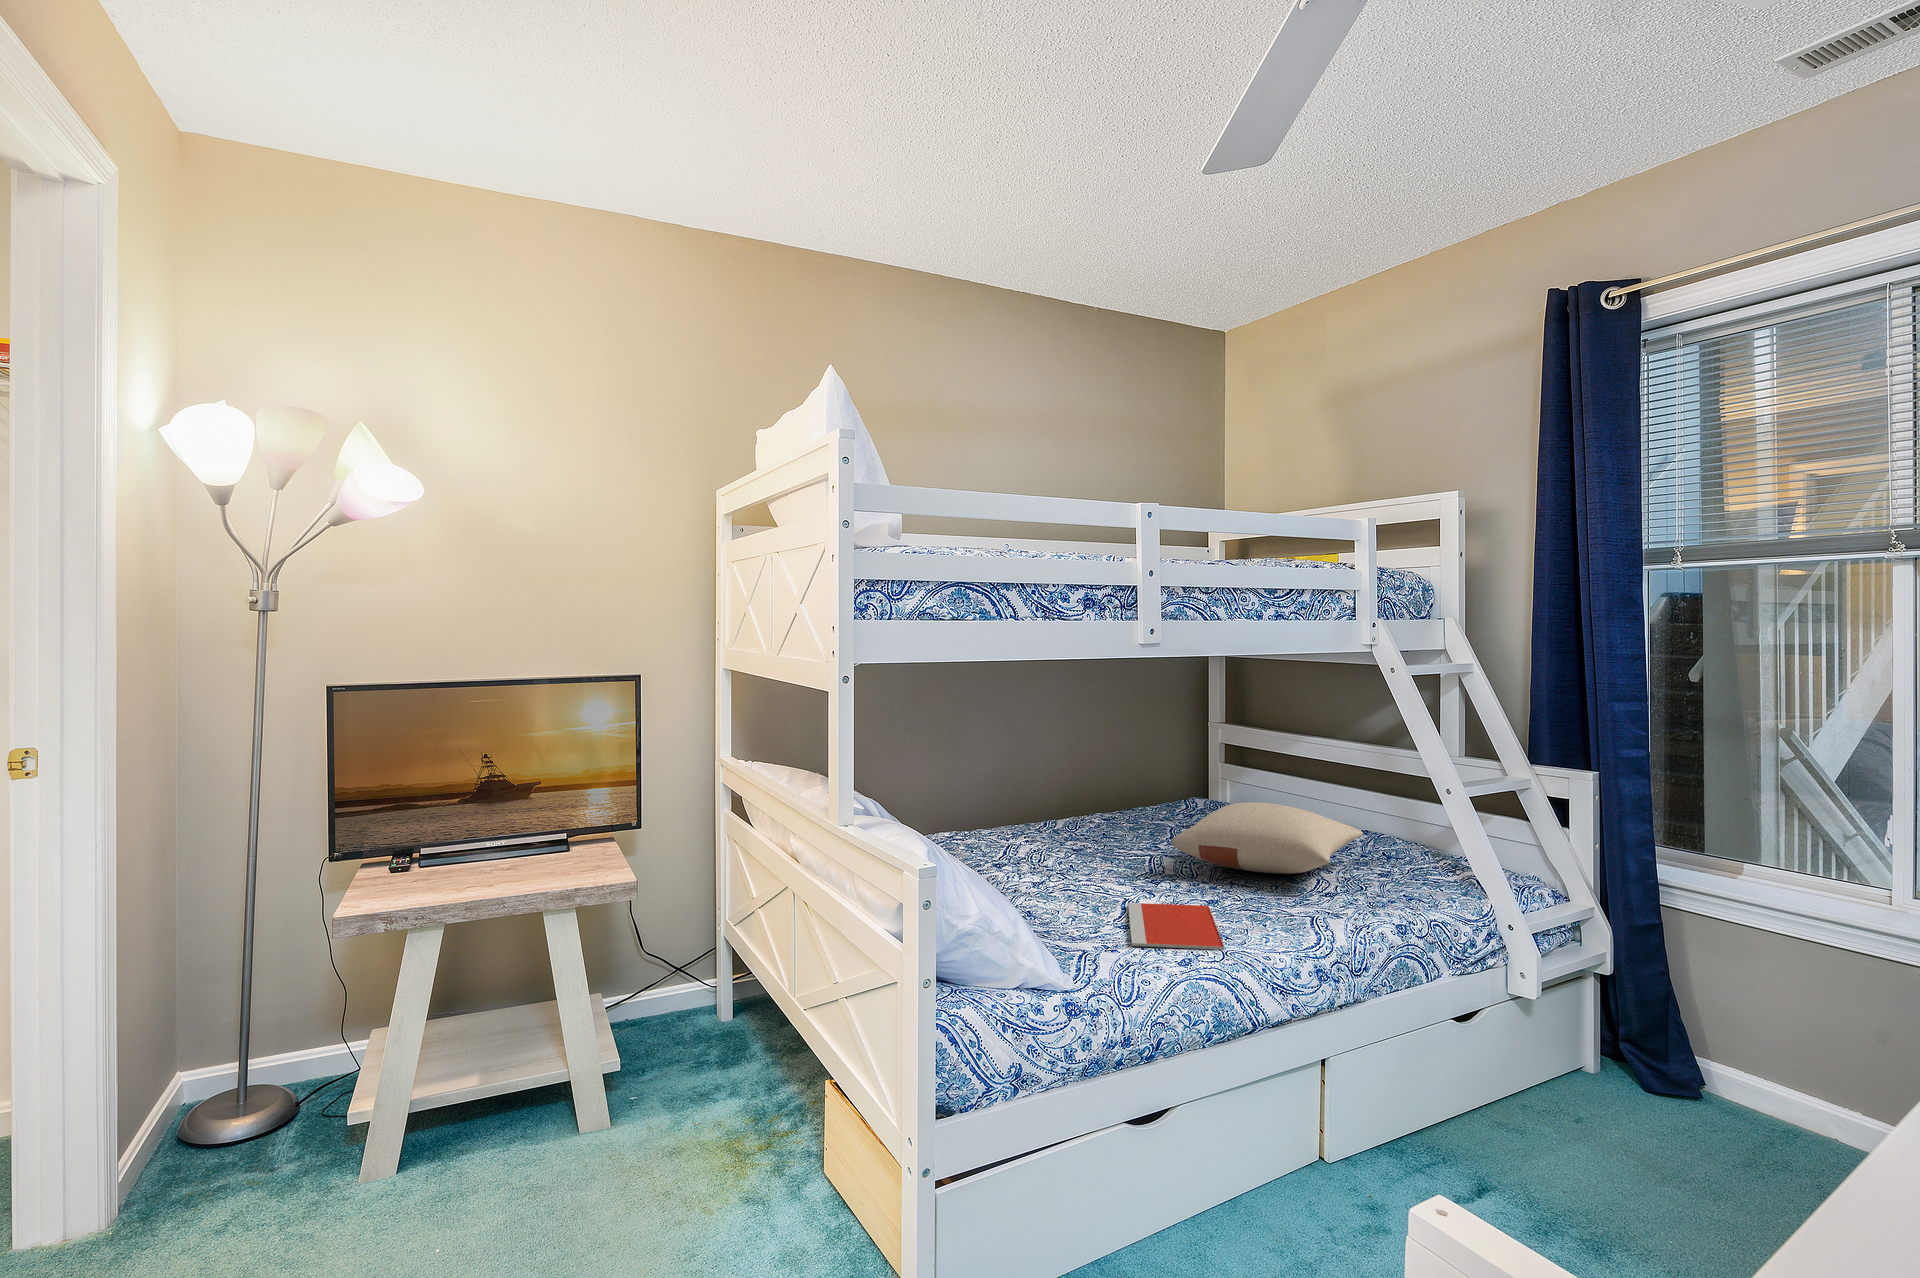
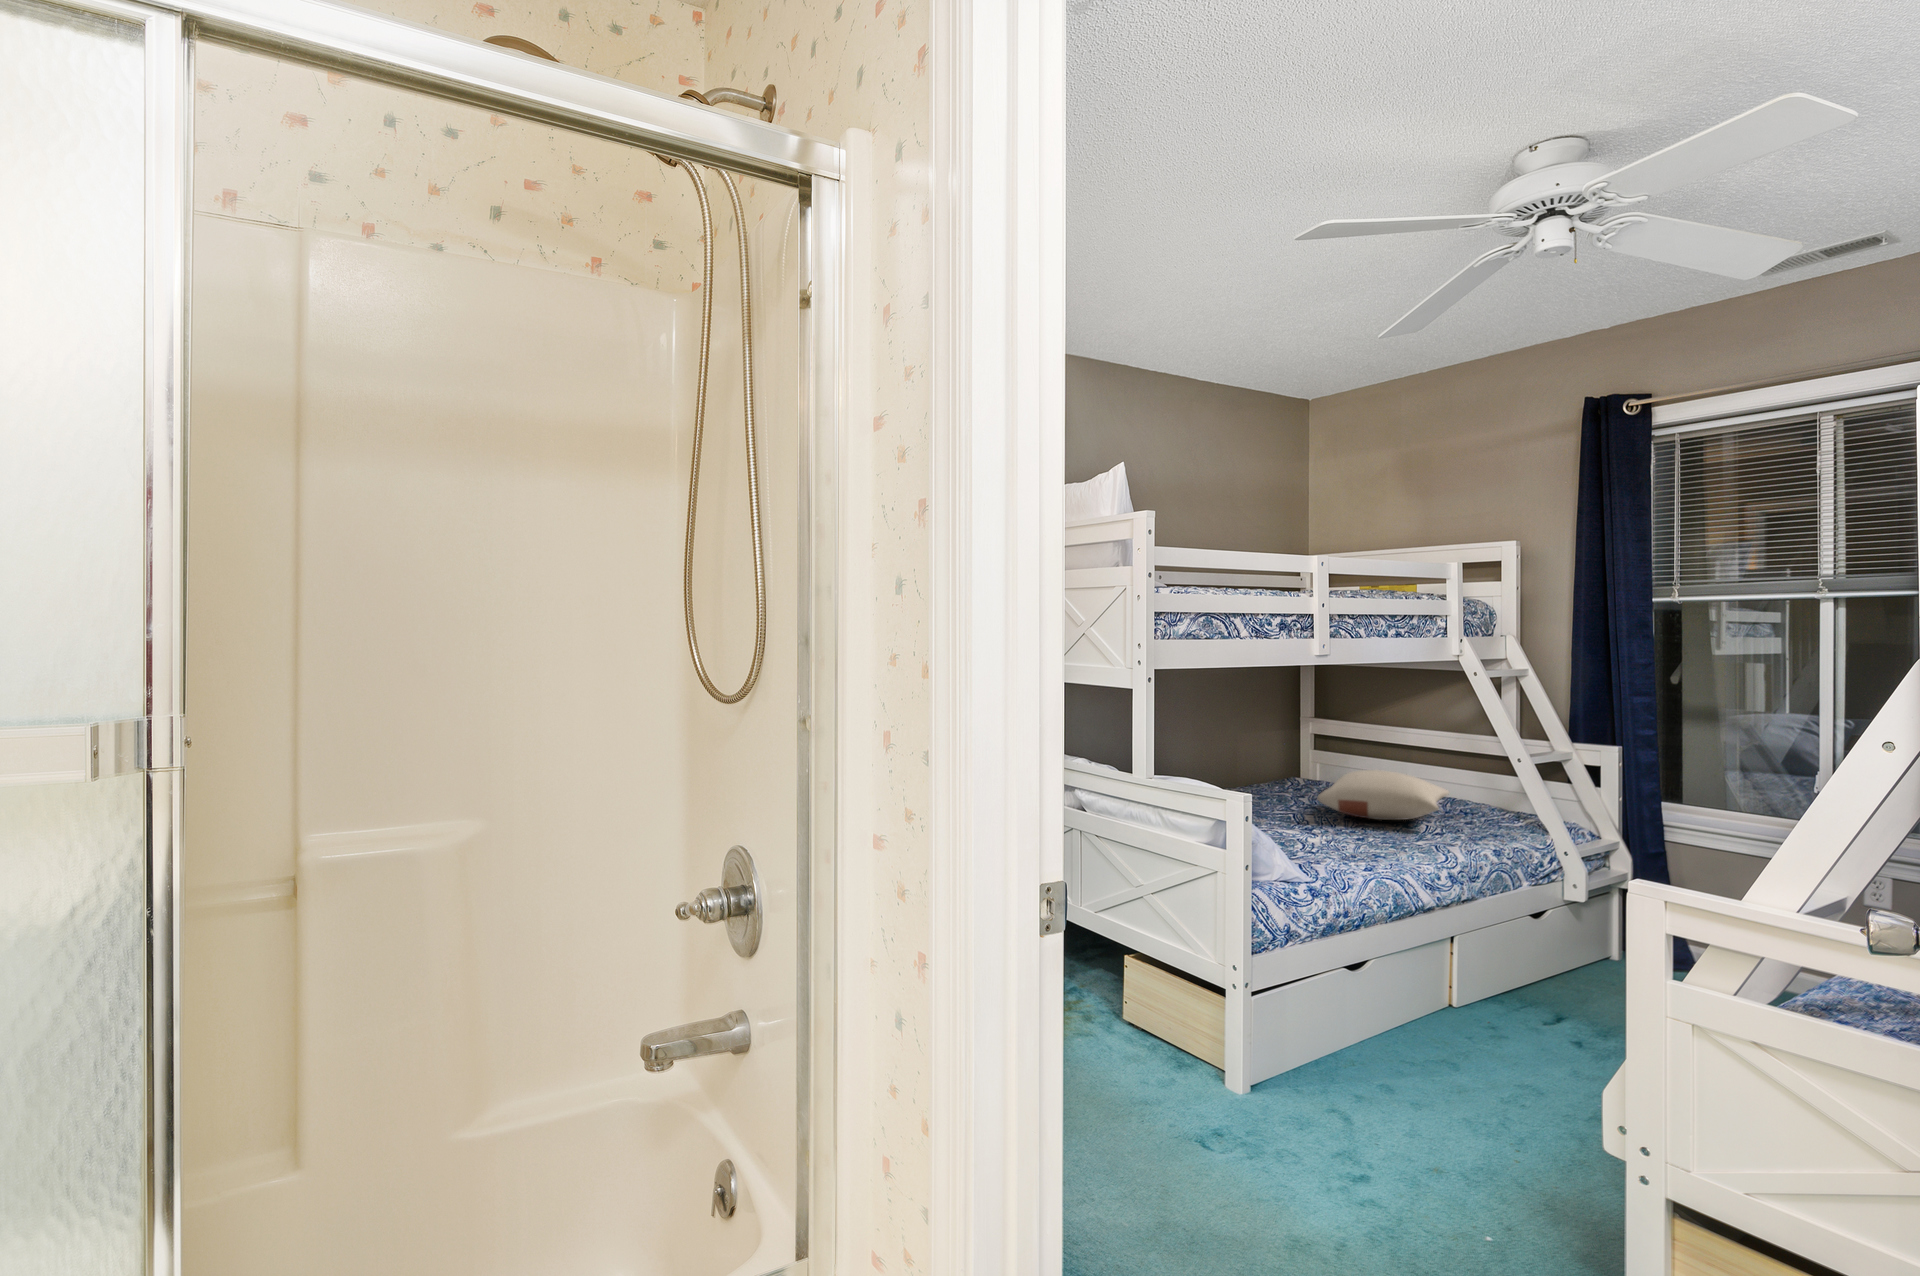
notebook: present [1128,903,1224,950] -> none [1302,838,1390,862]

